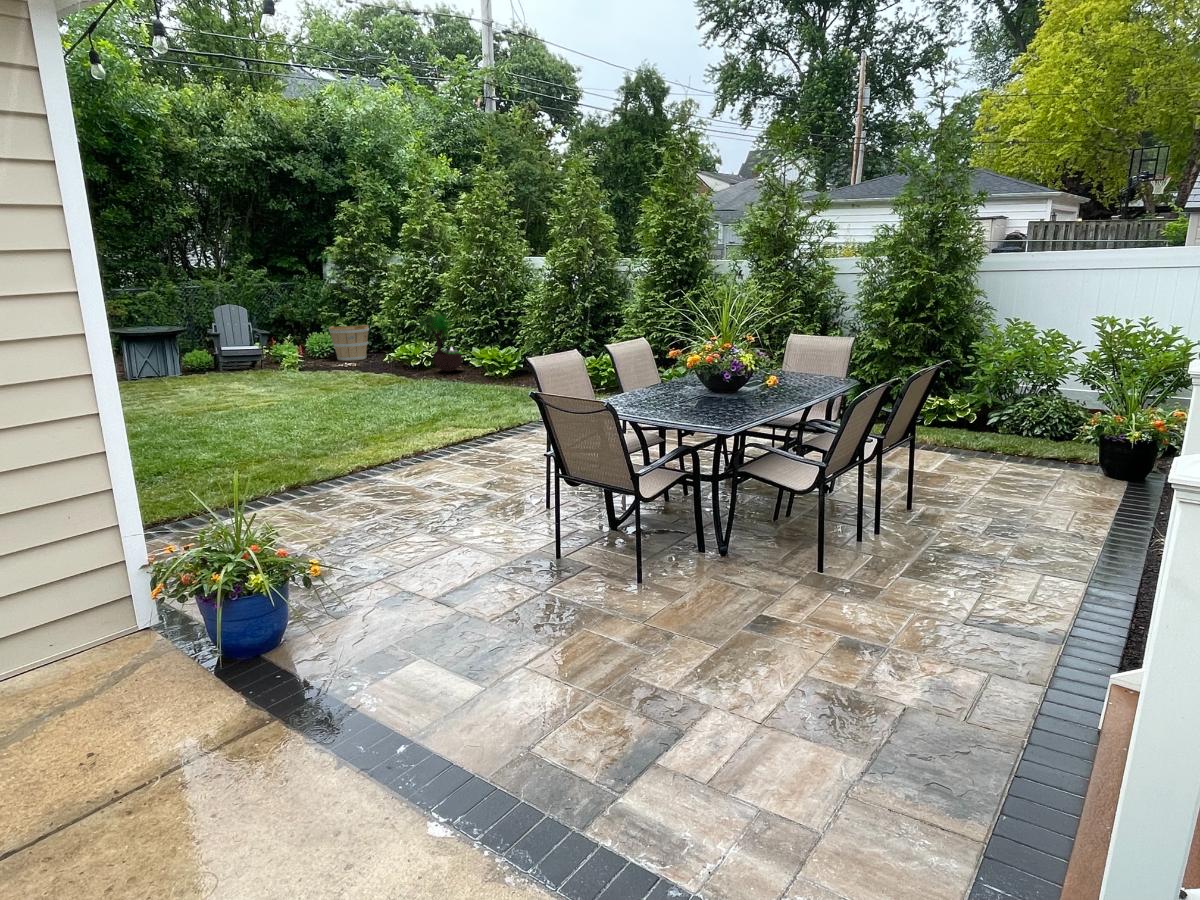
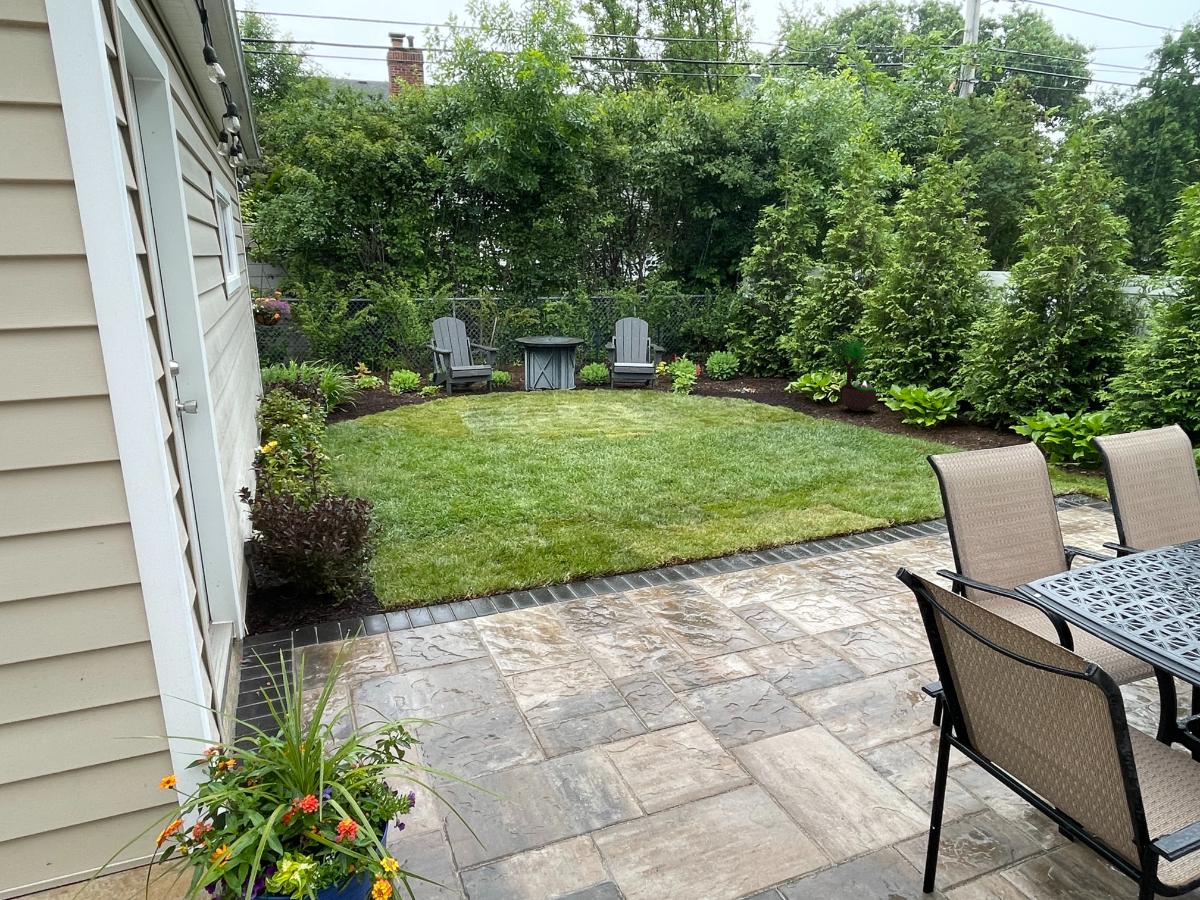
wooden bucket: present [329,325,369,361] -> none [729,345,774,386]

